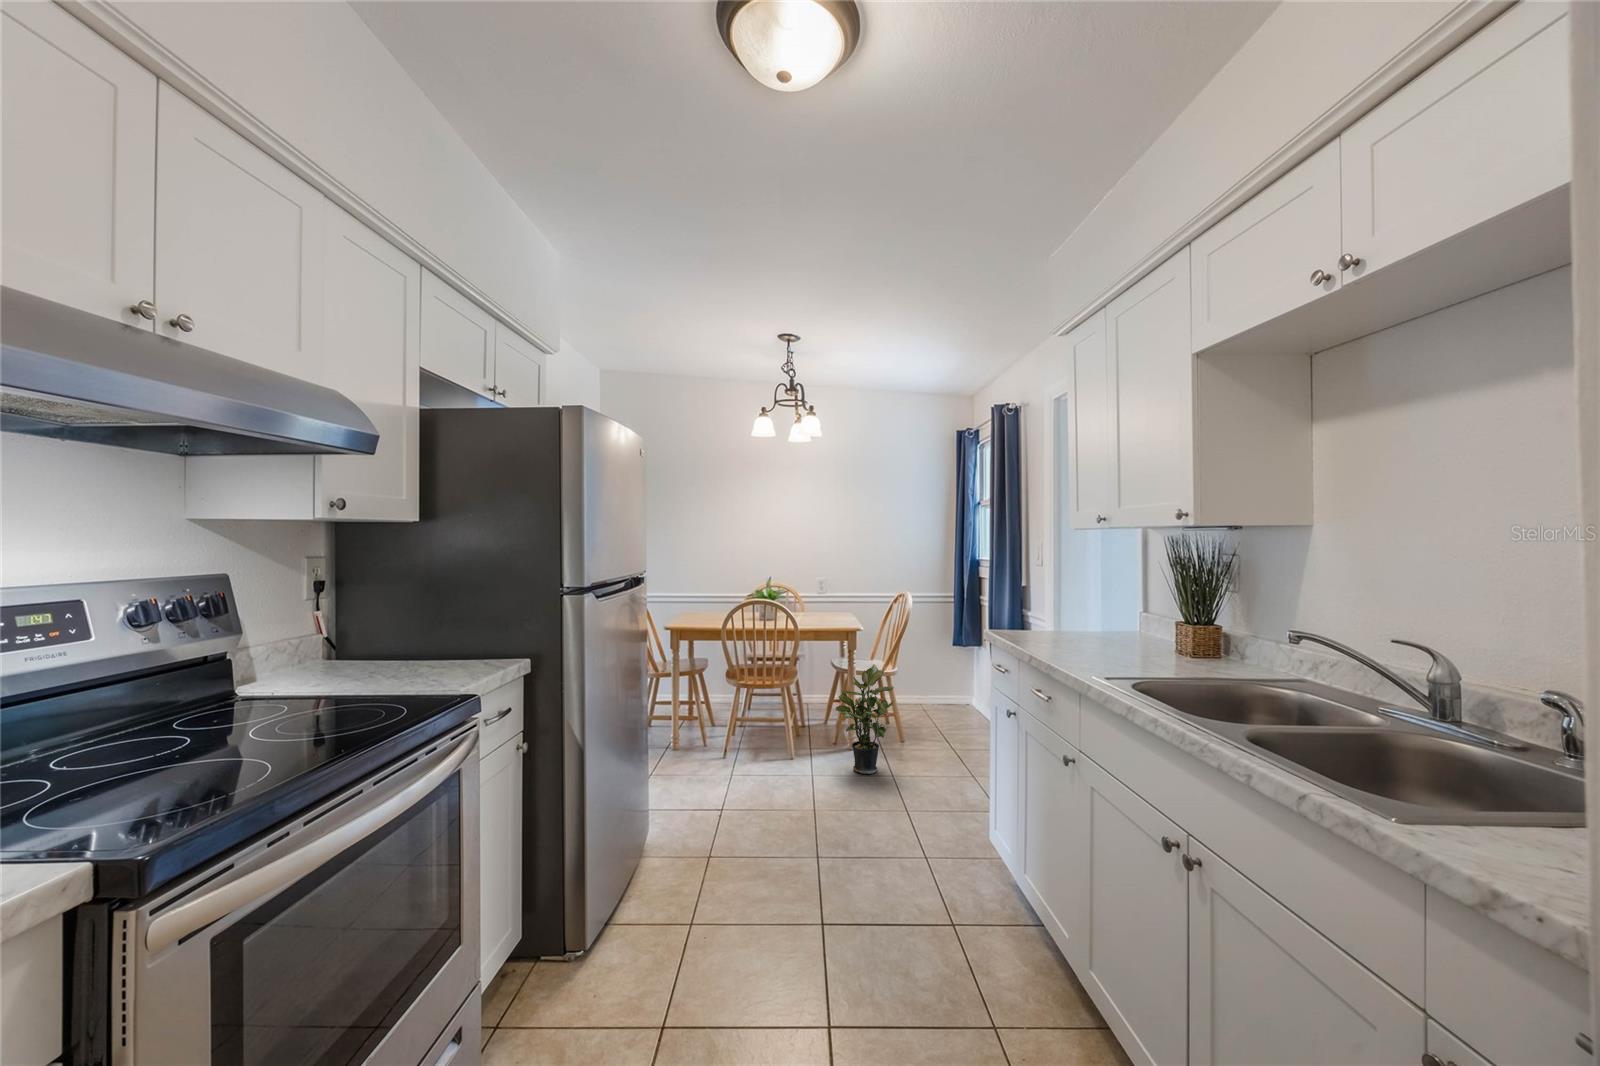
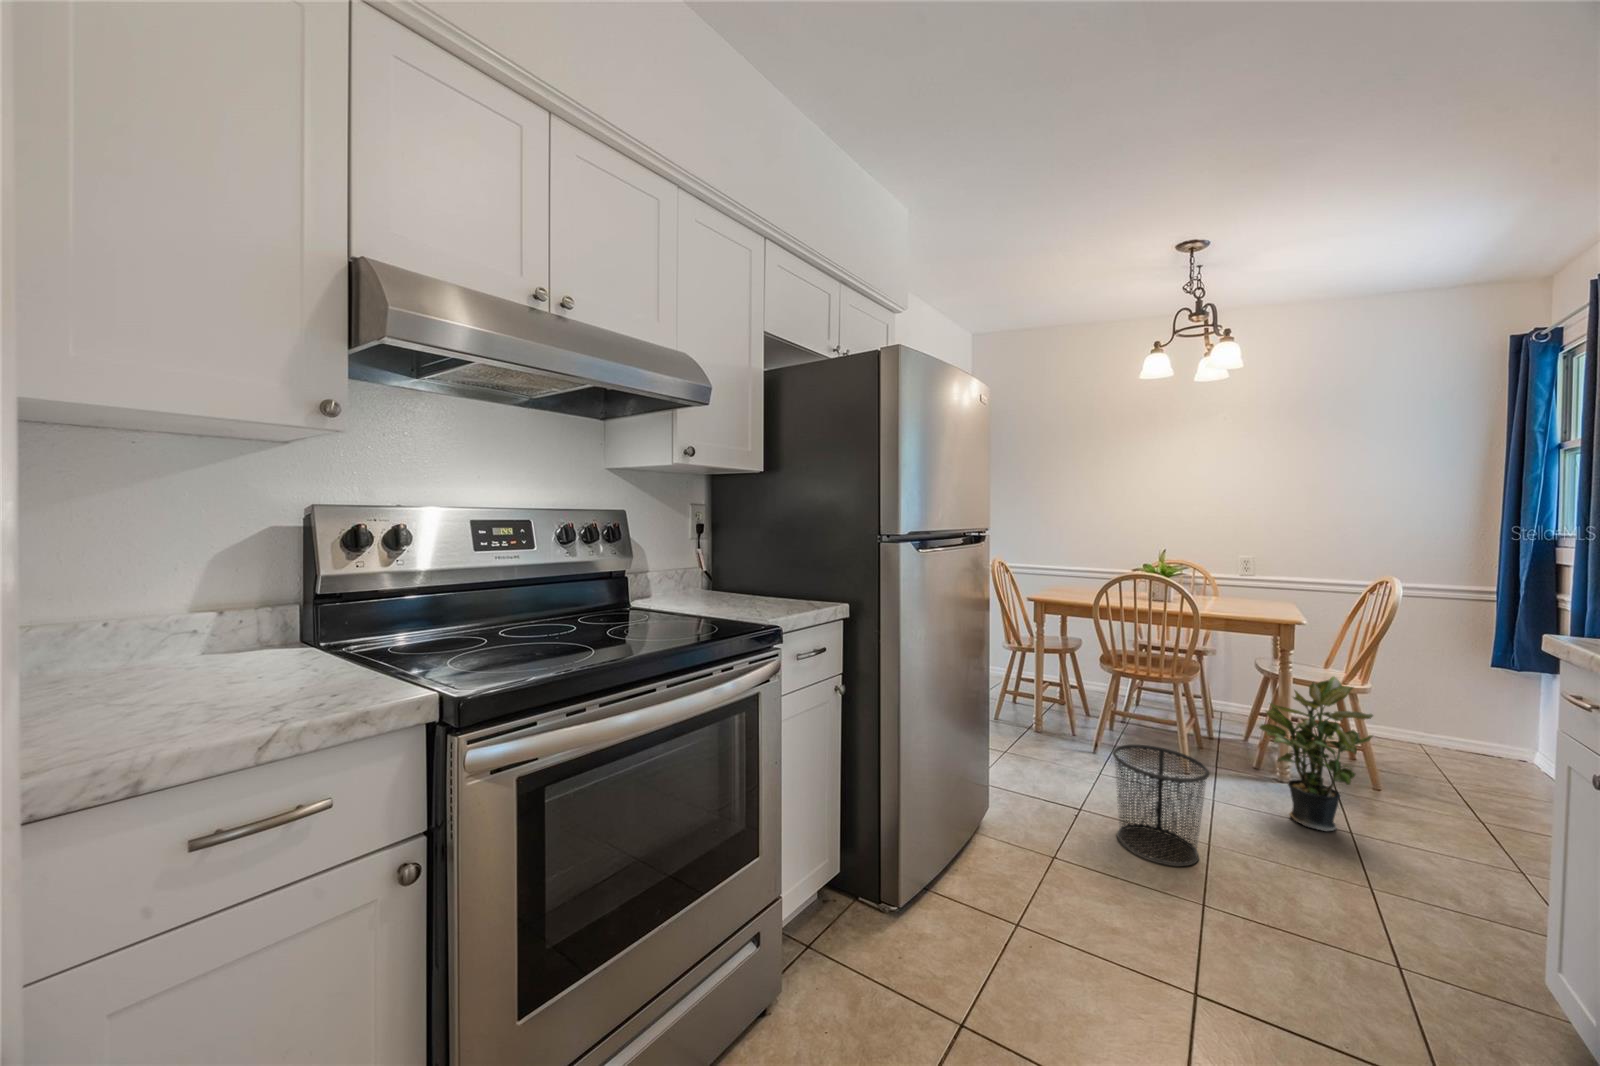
waste bin: none [748,739,811,831] -> present [1113,744,1210,866]

